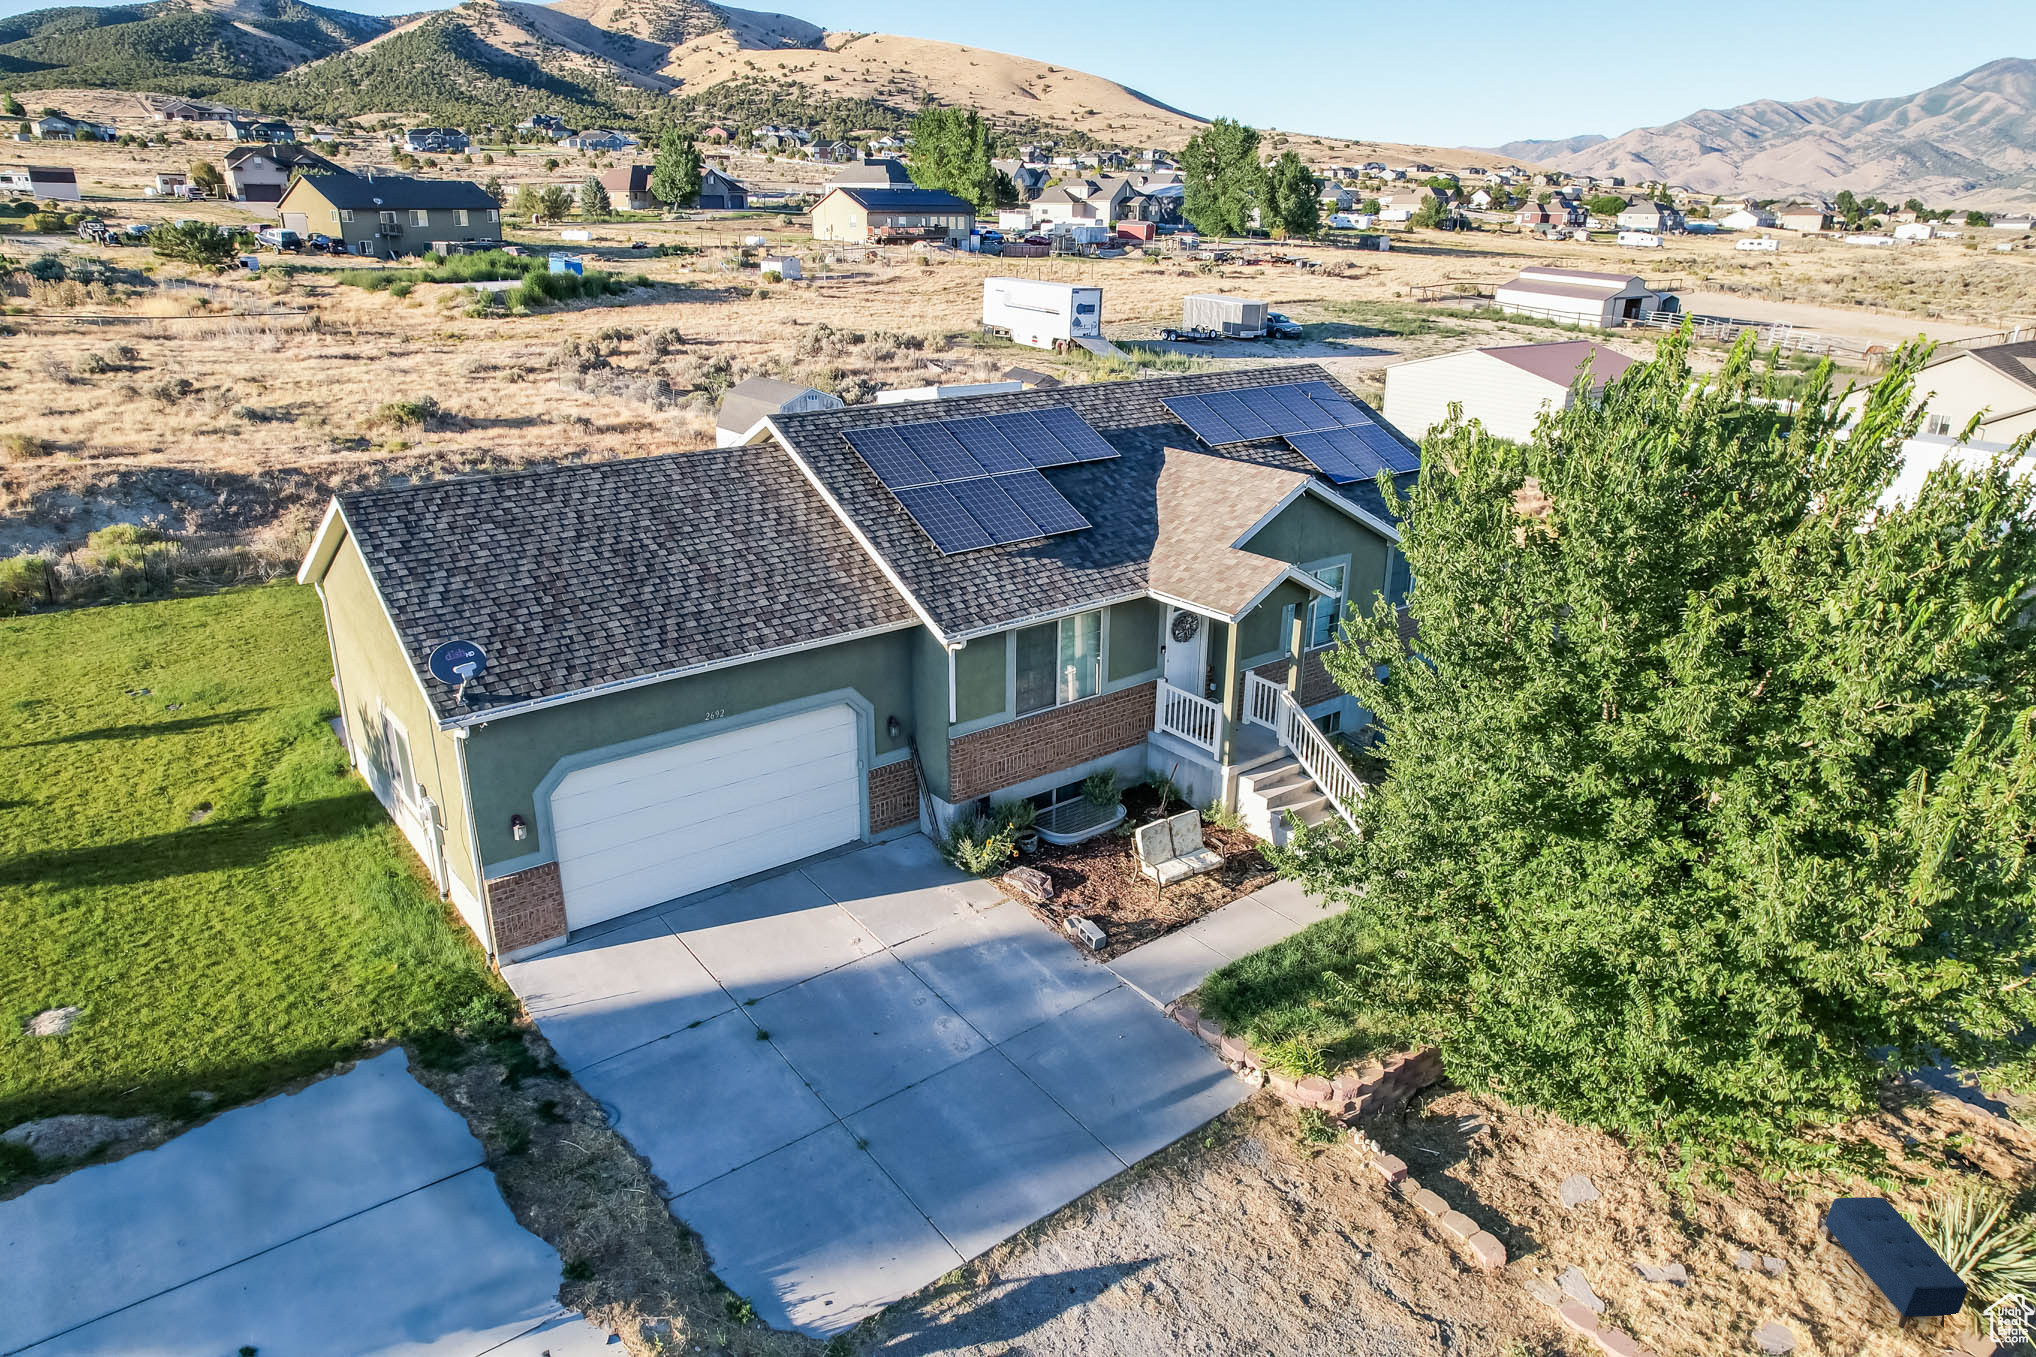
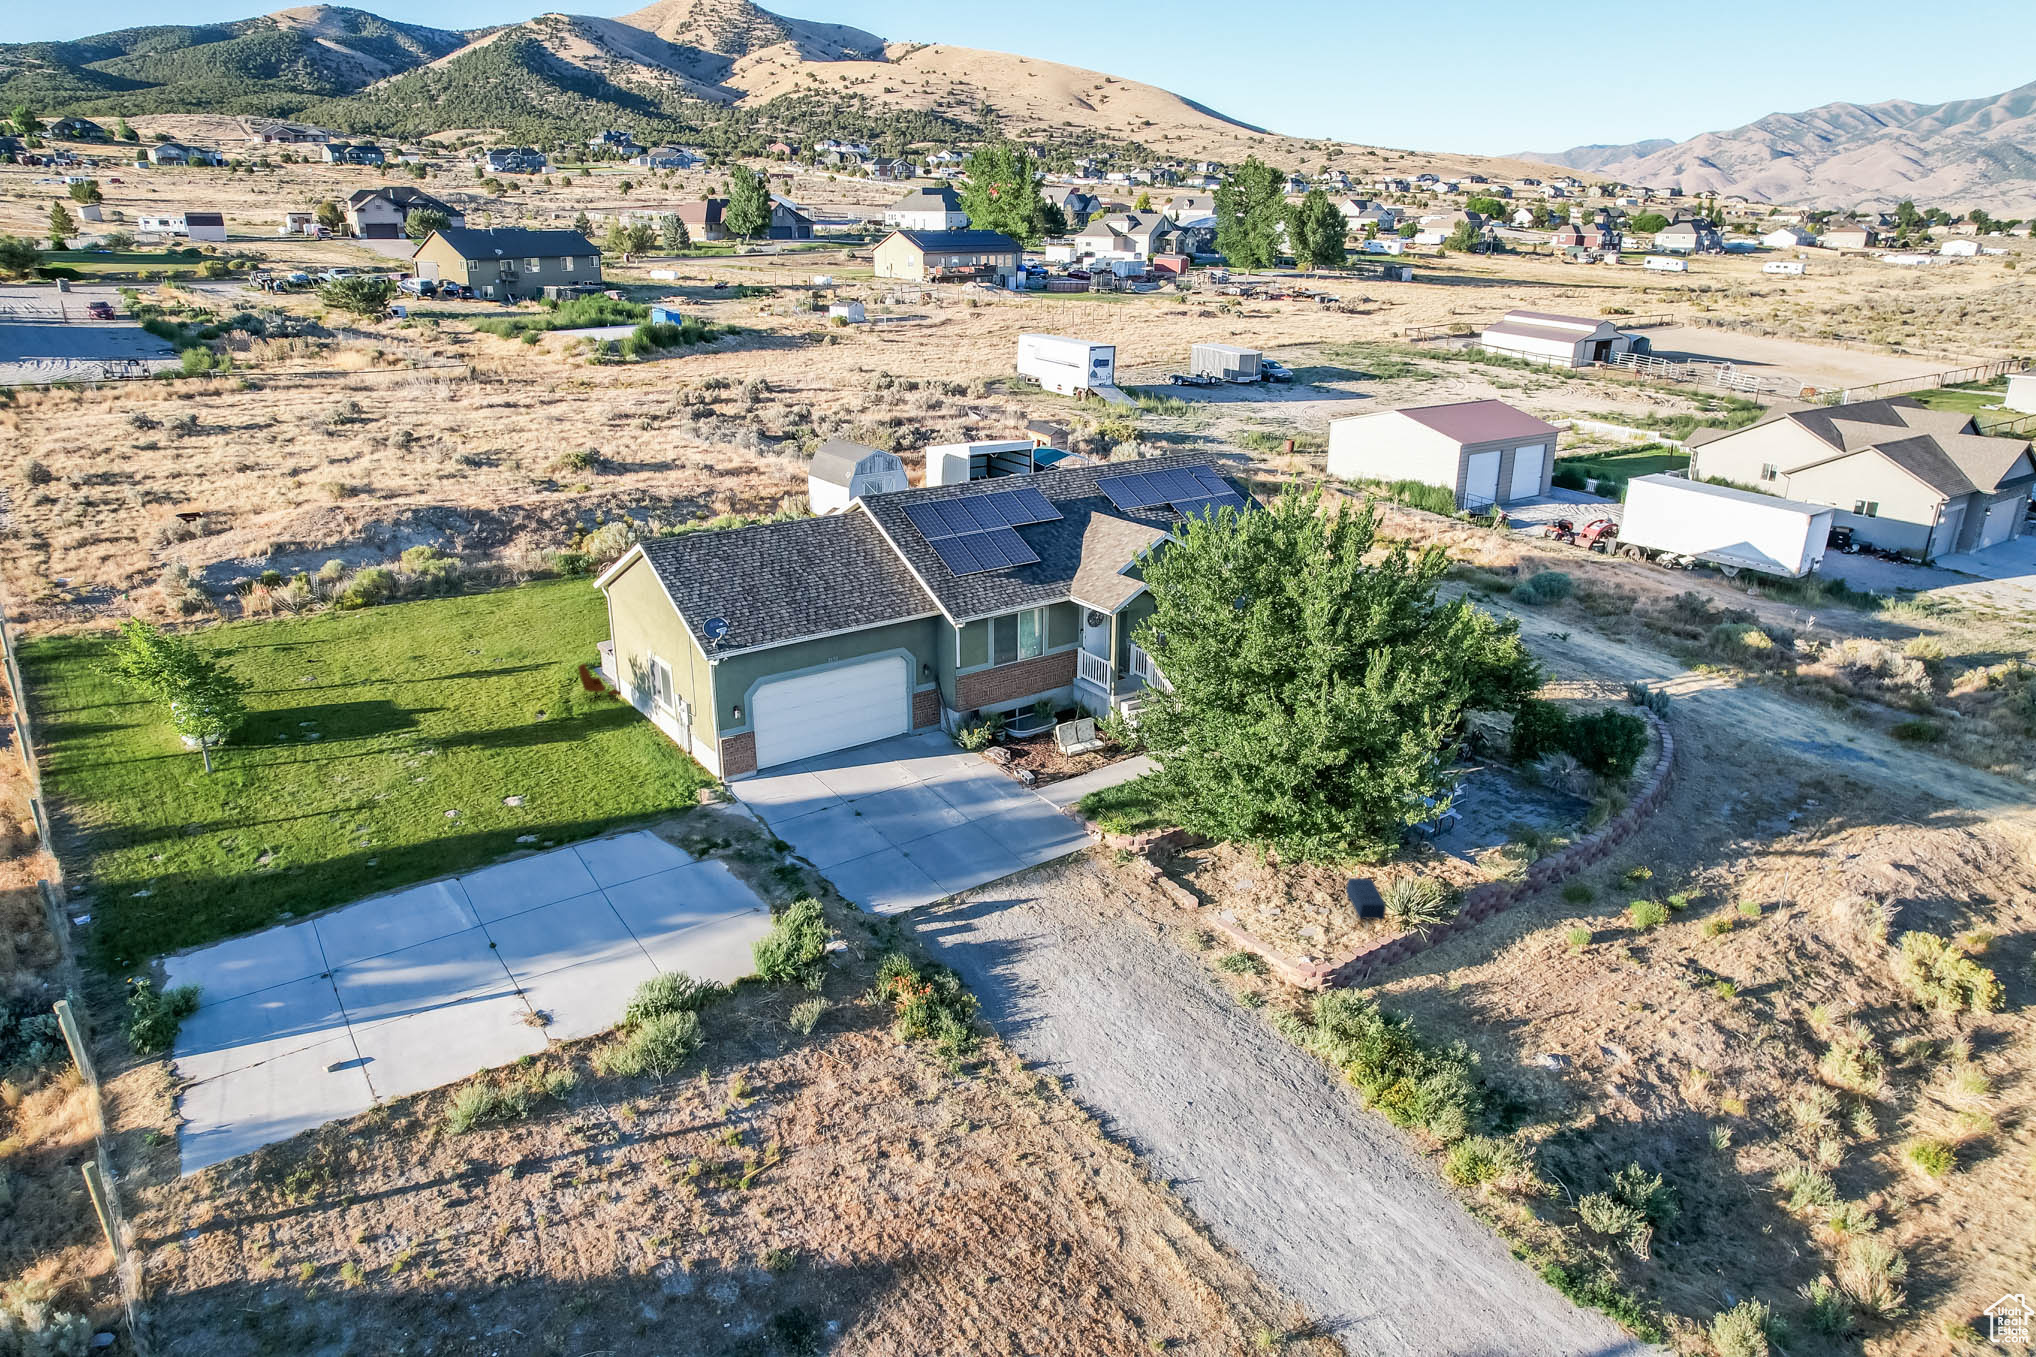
lounge chair: none [270,713,359,783] -> present [578,663,620,699]

